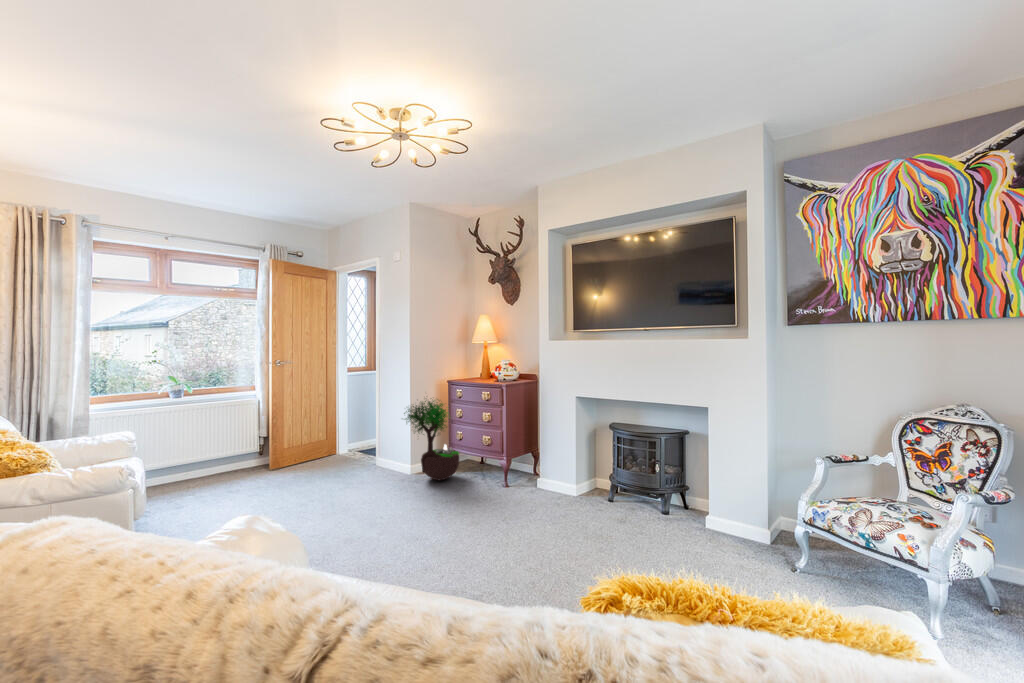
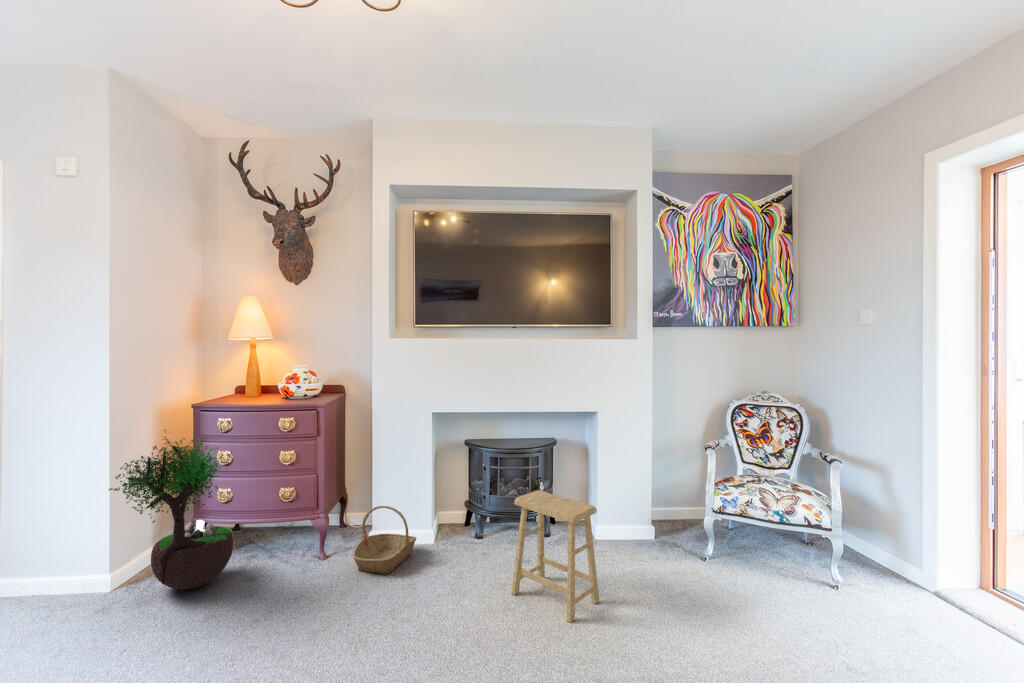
basket: none [511,457,558,502] -> present [352,506,416,575]
footstool: none [586,463,644,565] -> present [511,490,599,622]

